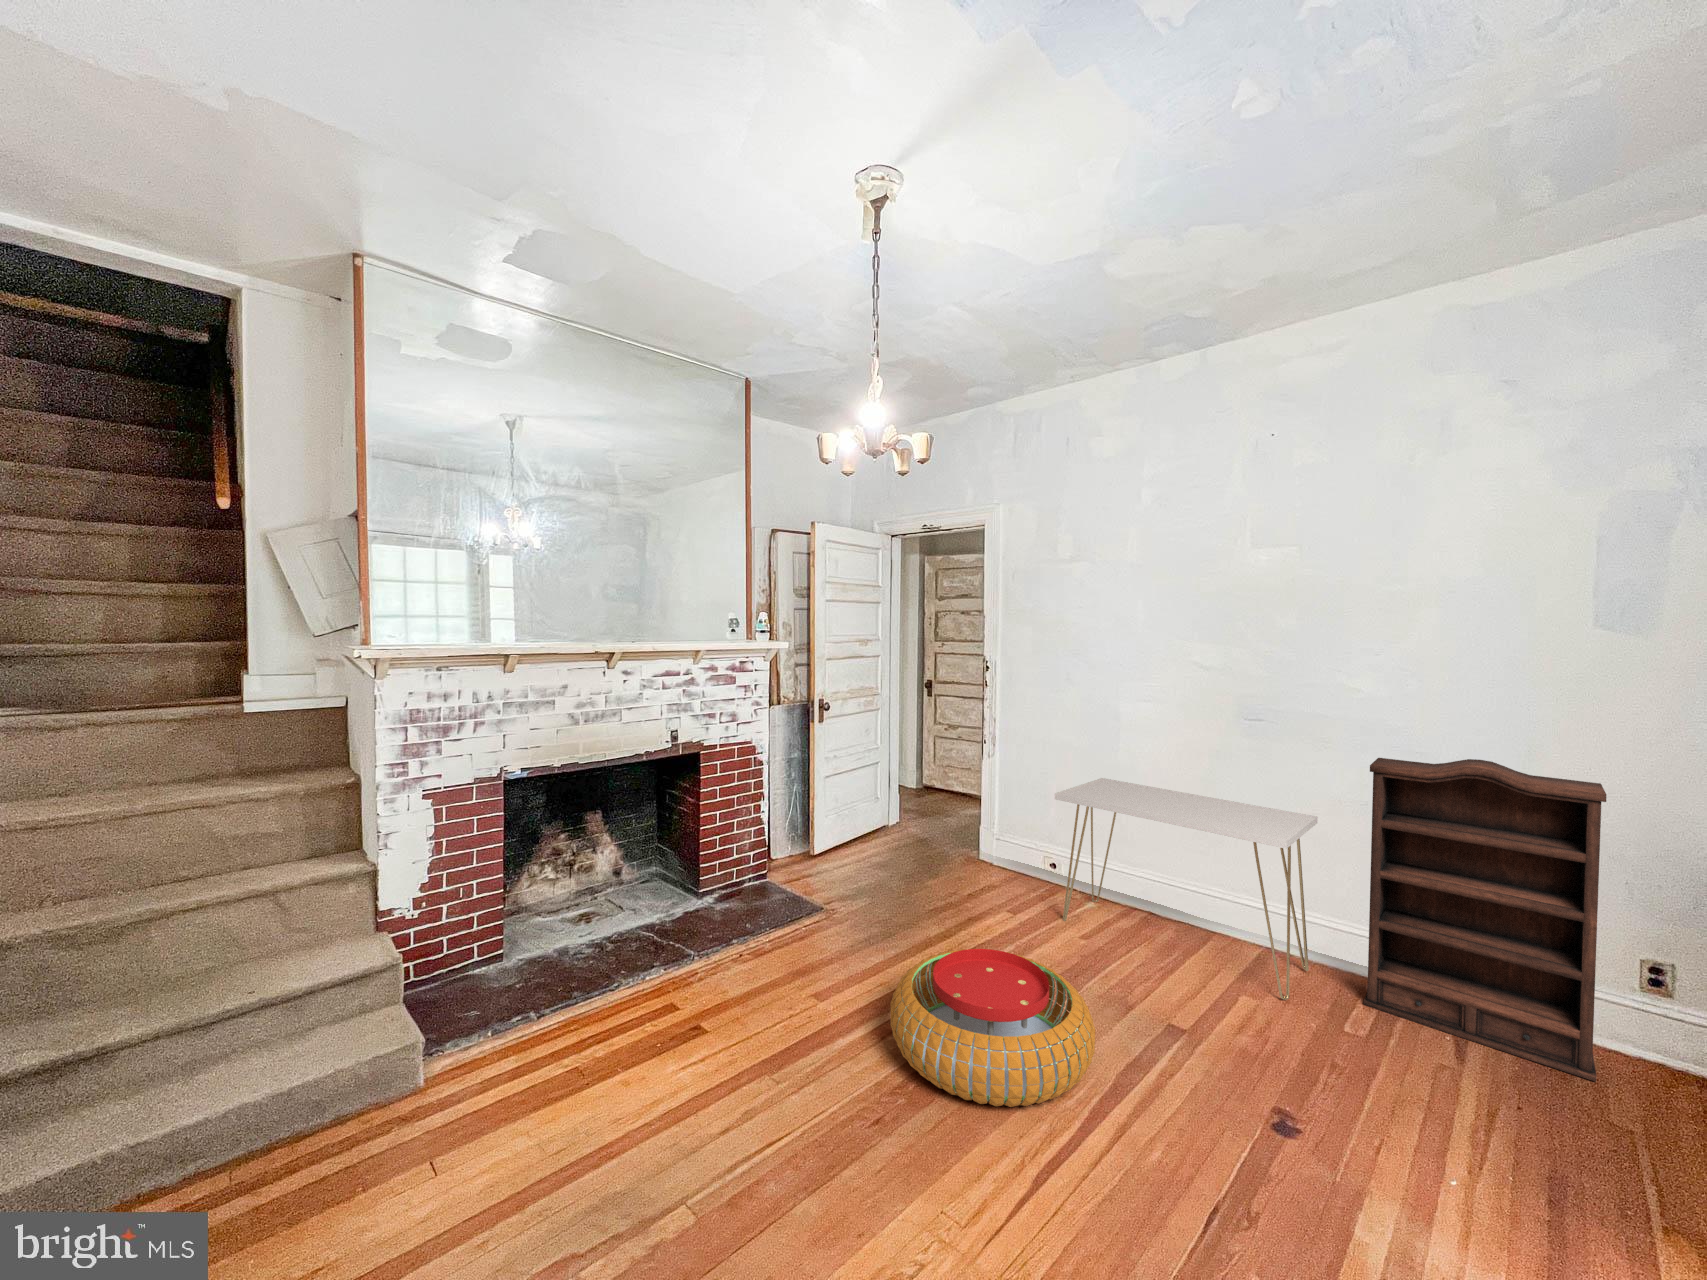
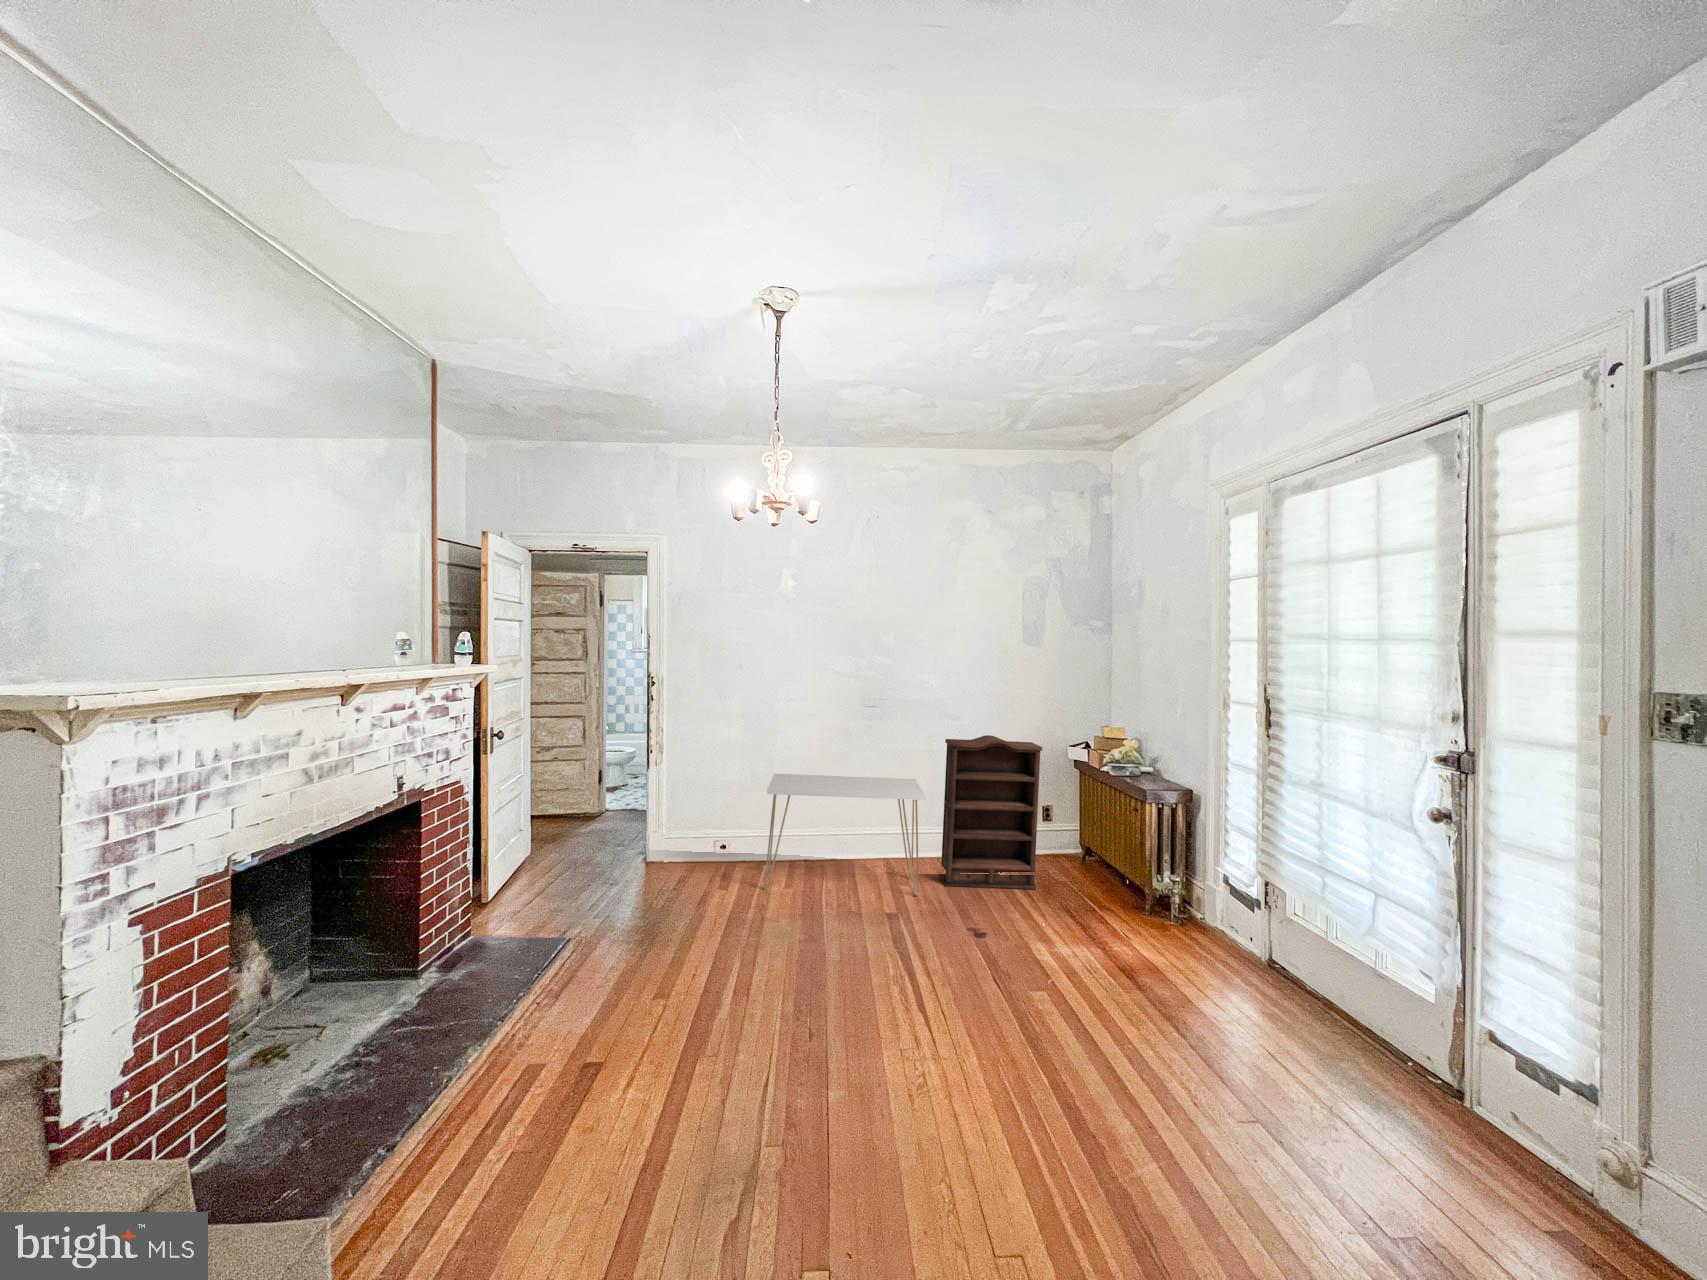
pouf: present [890,948,1095,1107] -> none [740,910,892,1017]

